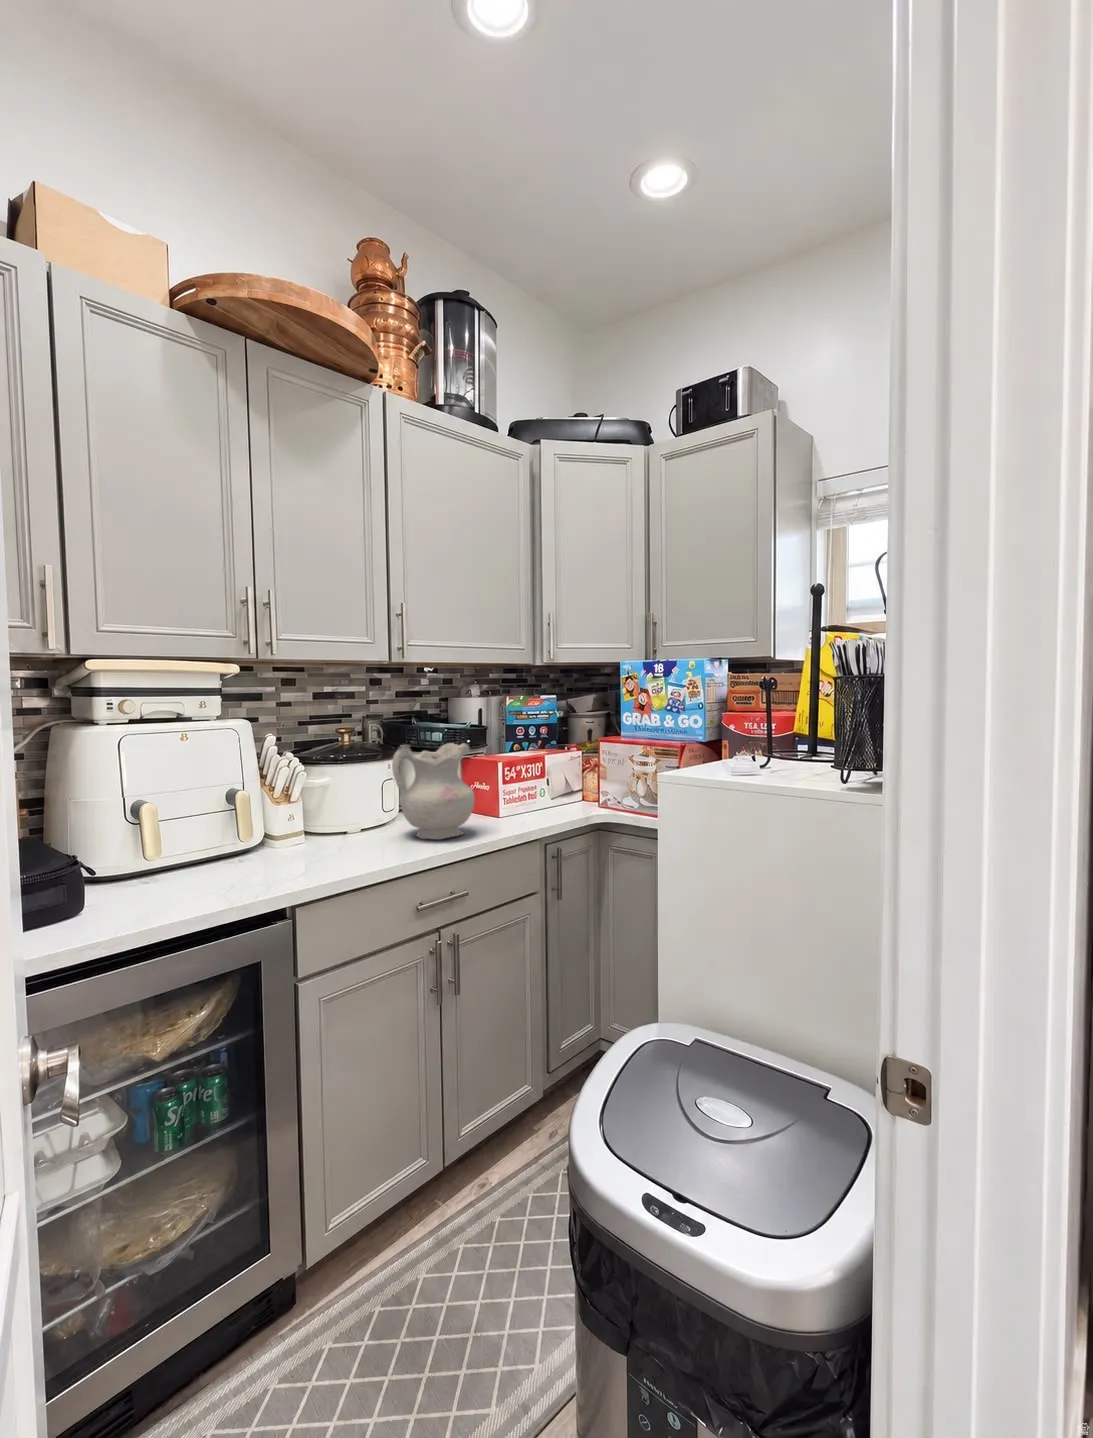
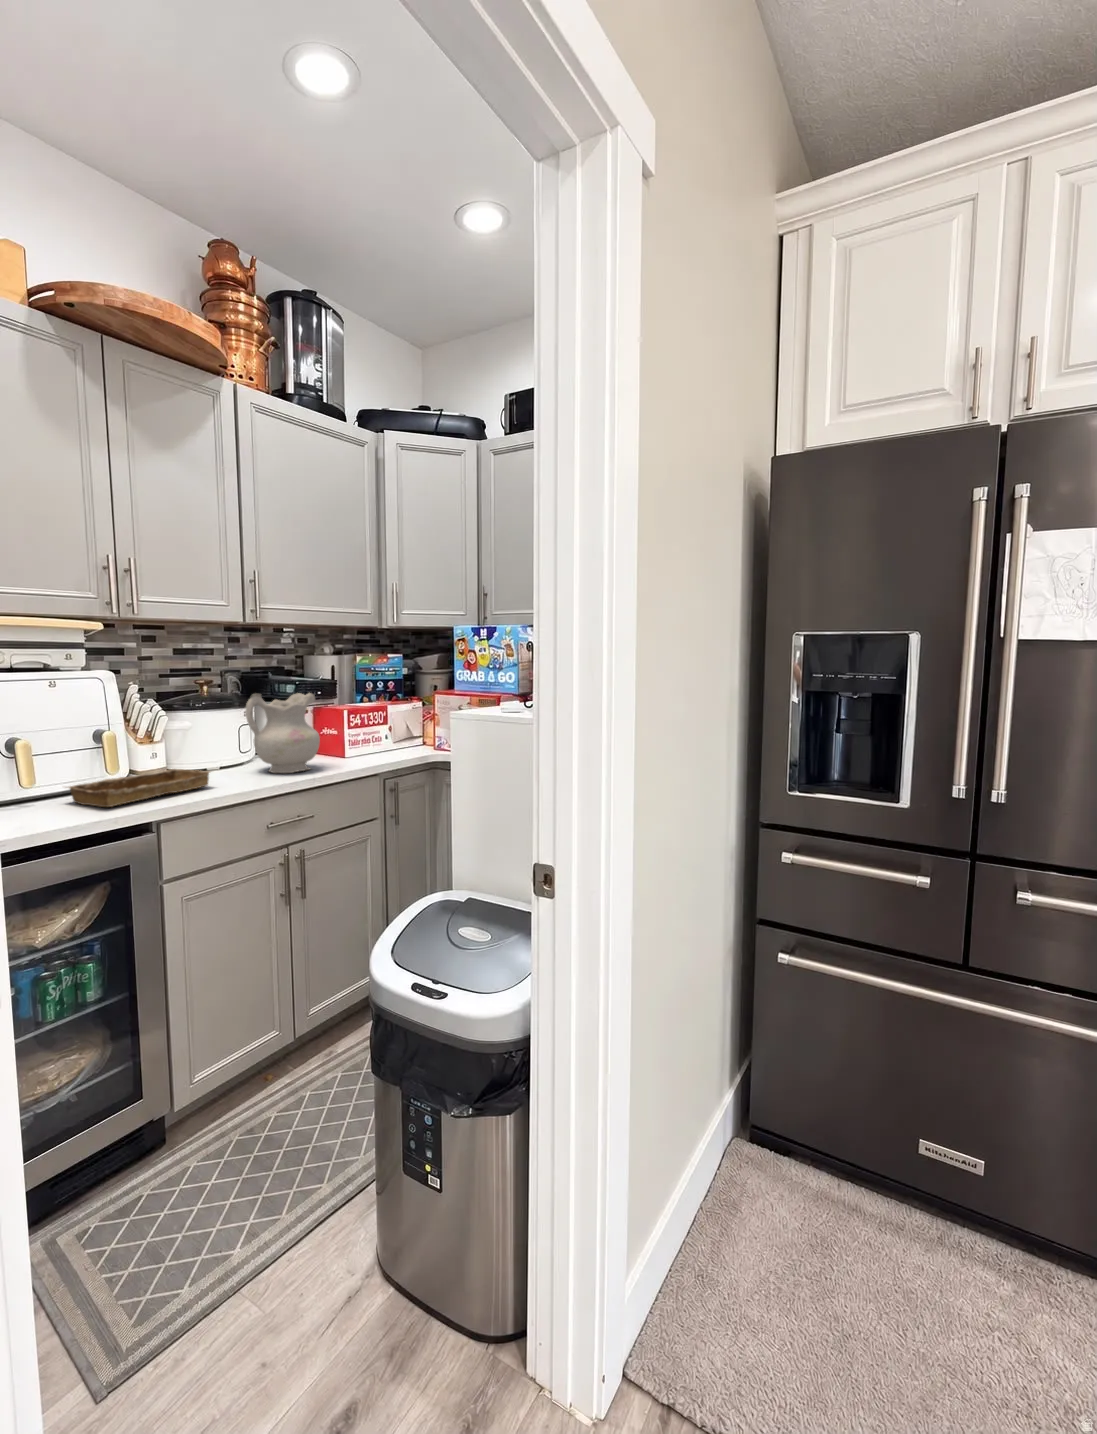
tray: none [188,834,357,888] -> present [68,769,210,807]

